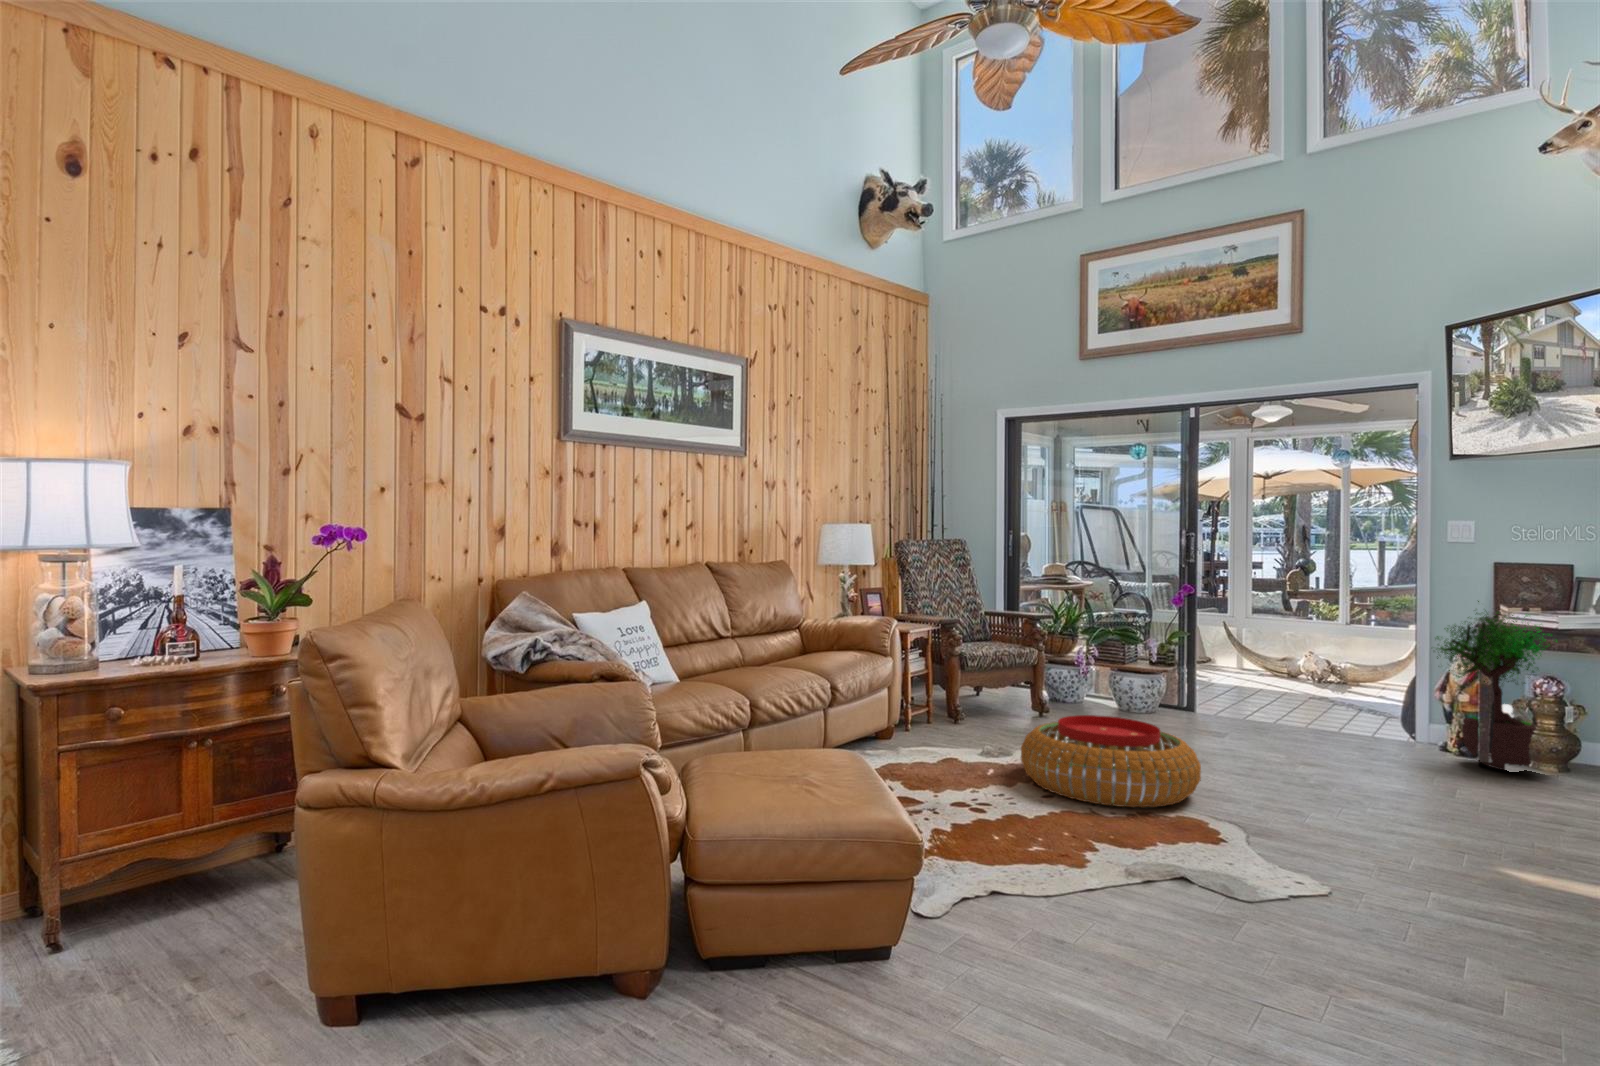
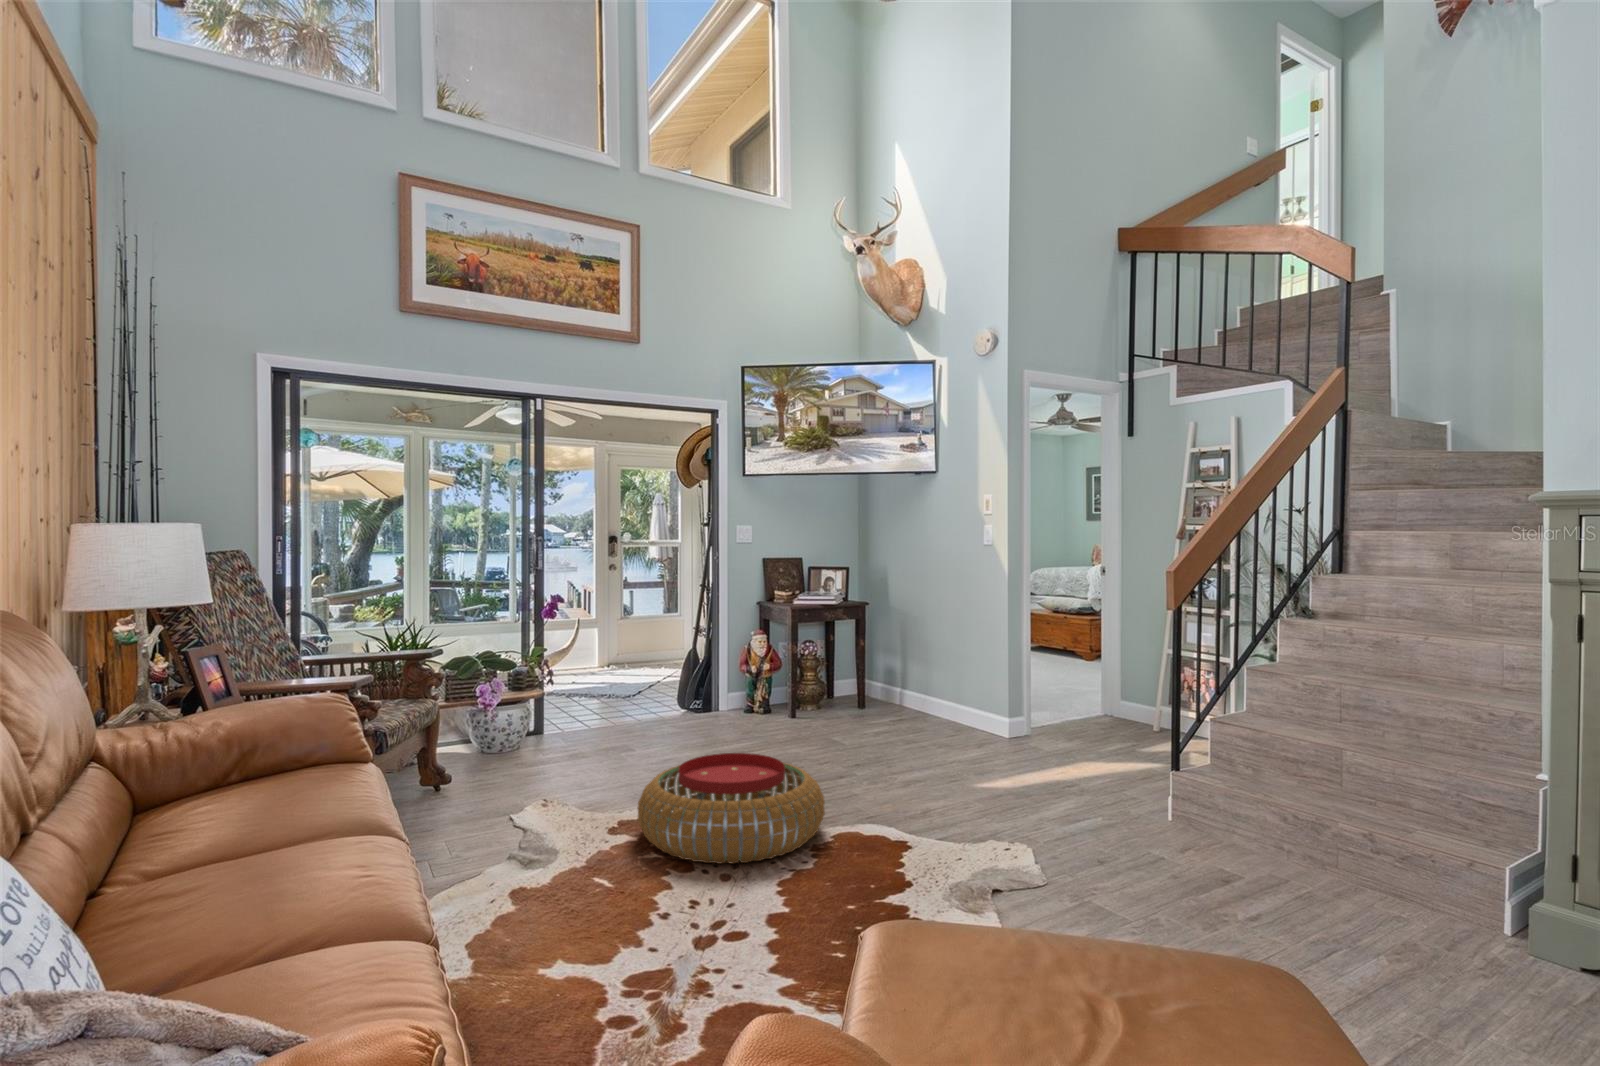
potted tree: present [1435,601,1557,770] -> none [757,589,830,716]

